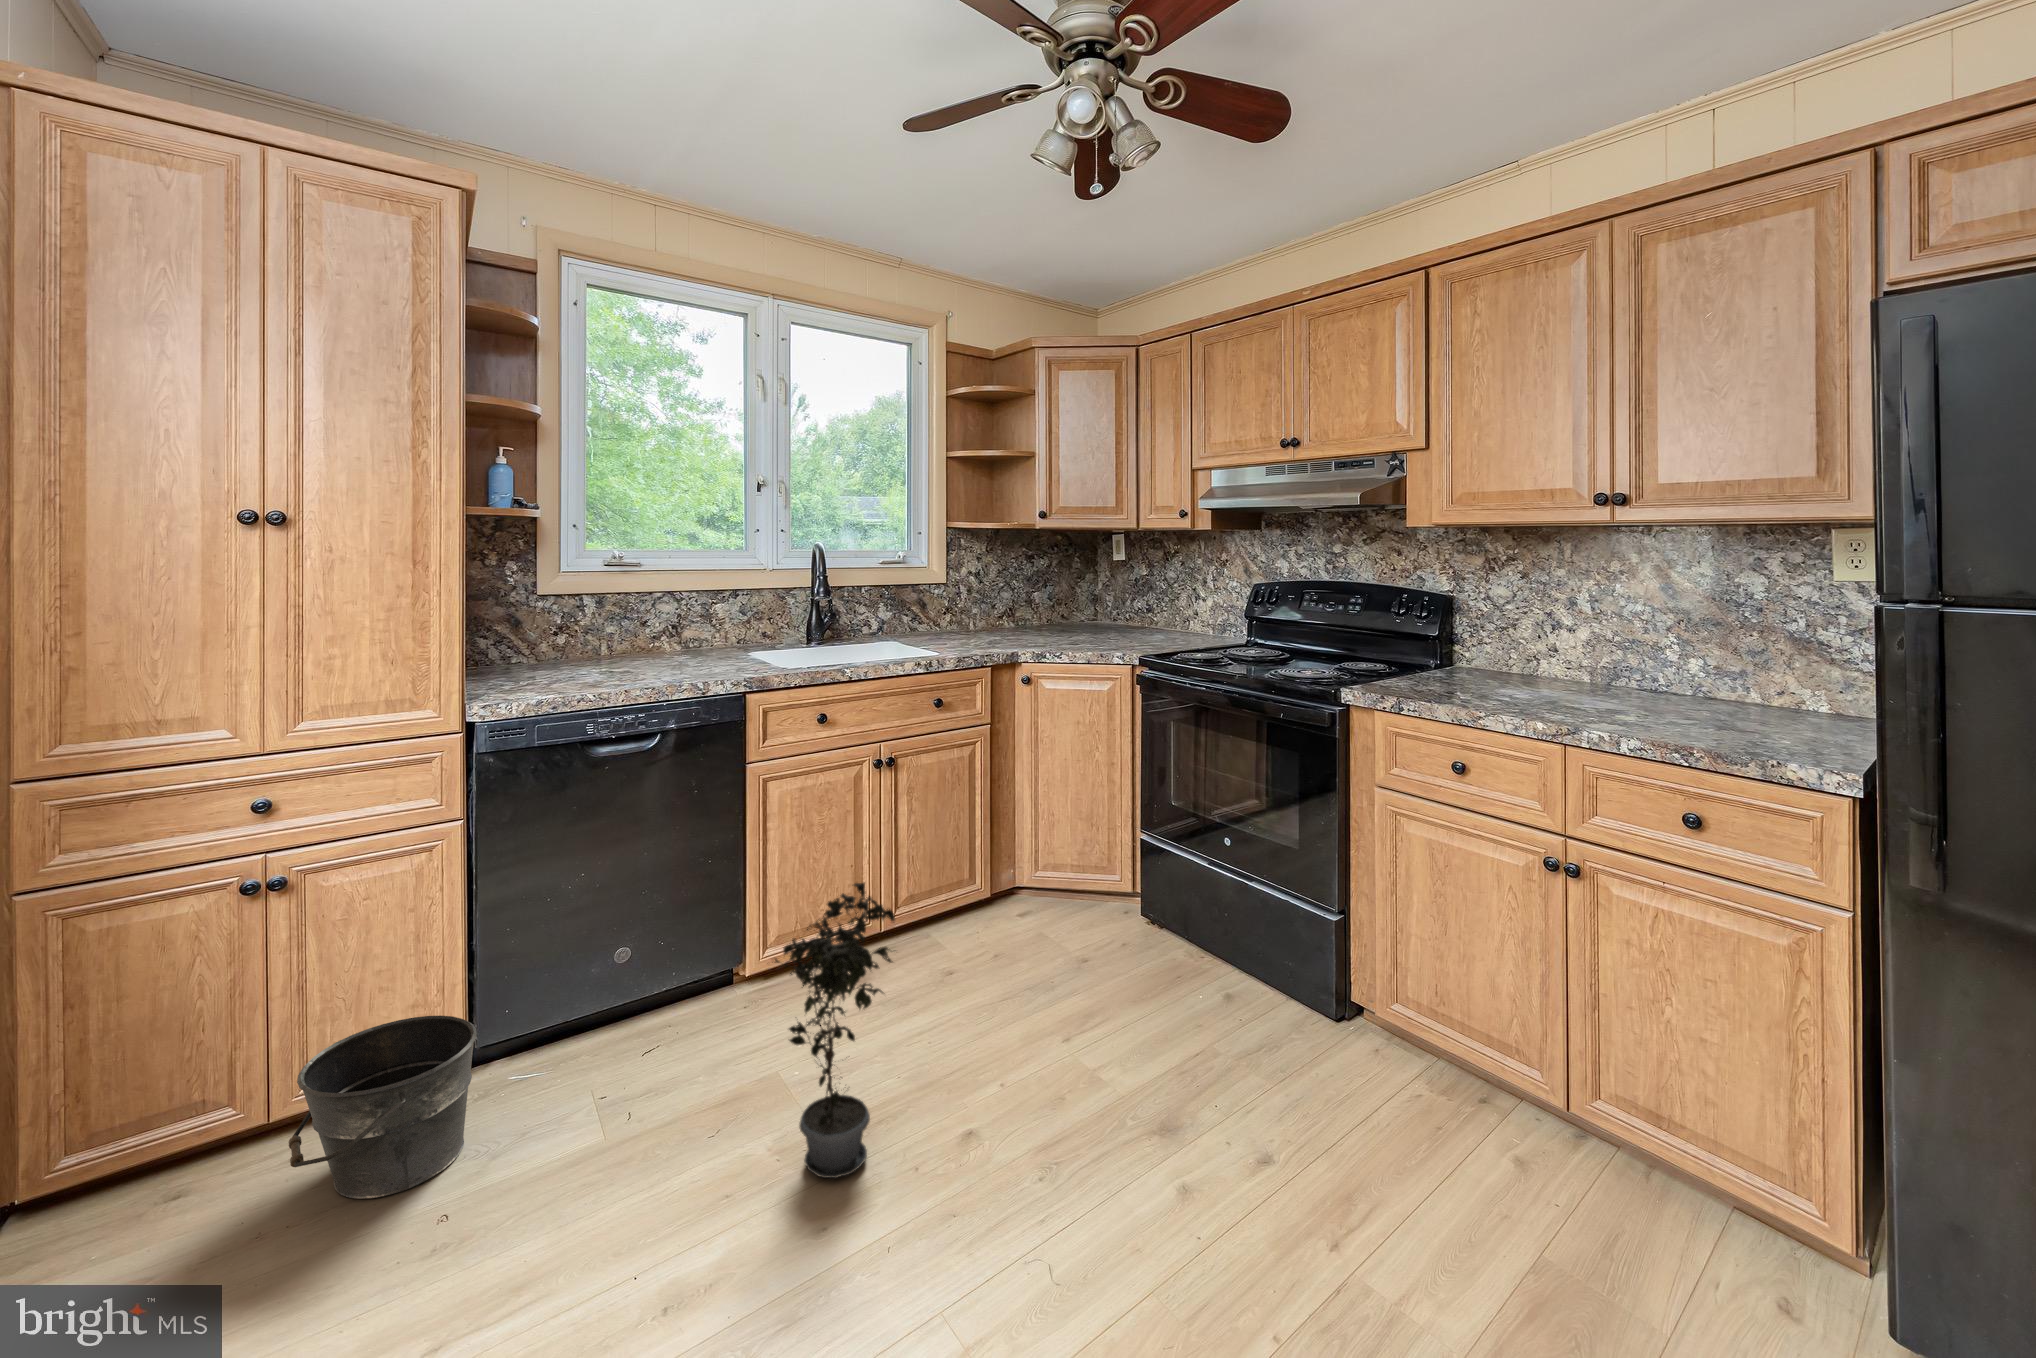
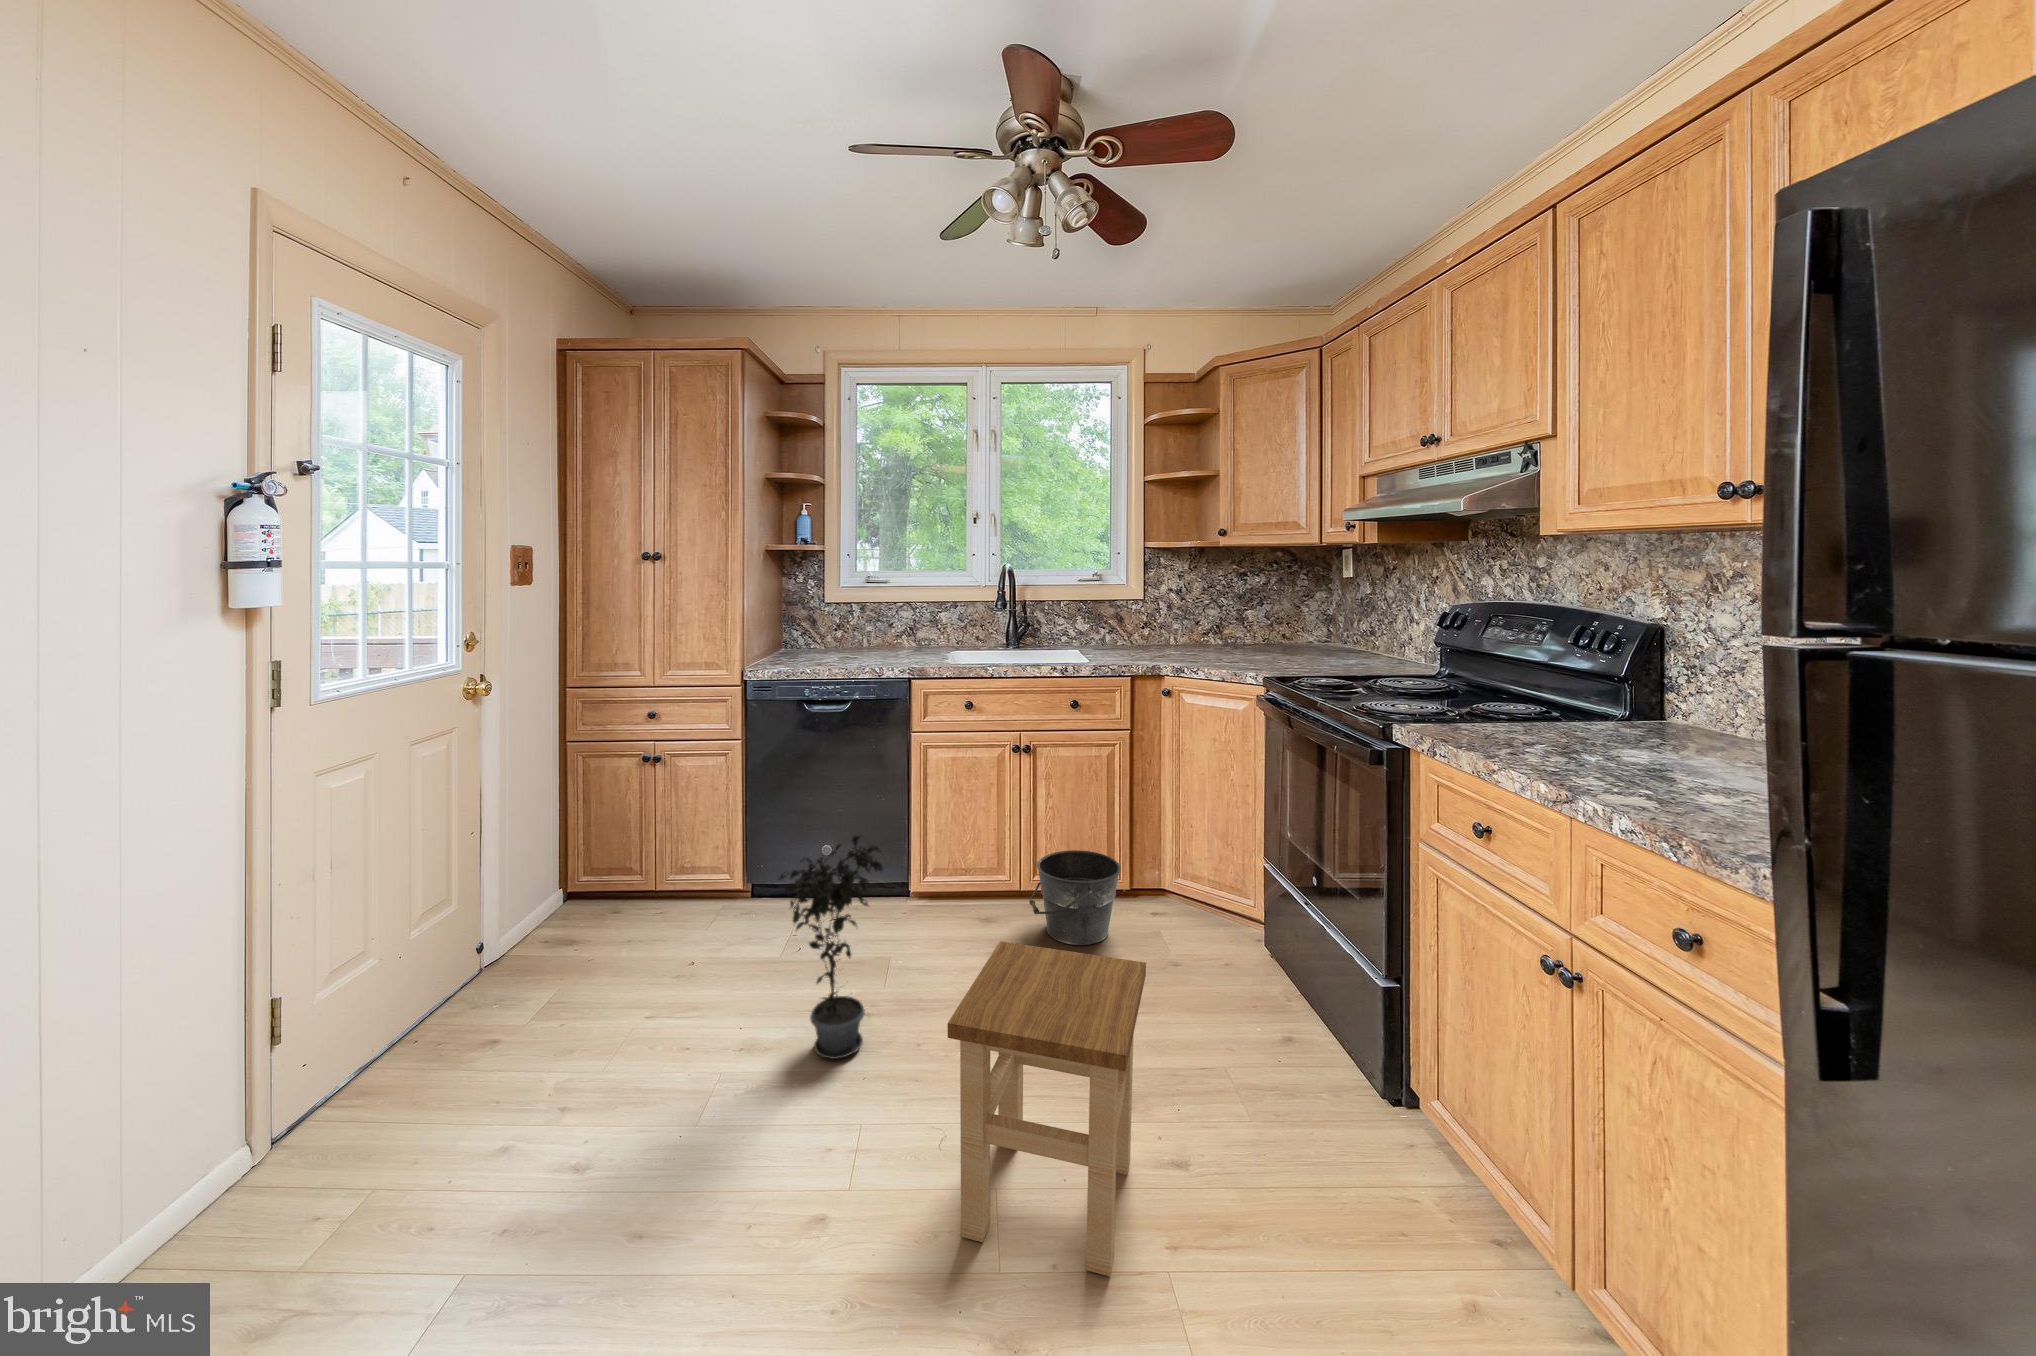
stool: none [1084,940,1320,1274] -> present [947,941,1146,1276]
bucket: present [289,1016,477,1199] -> present [1029,850,1121,945]

